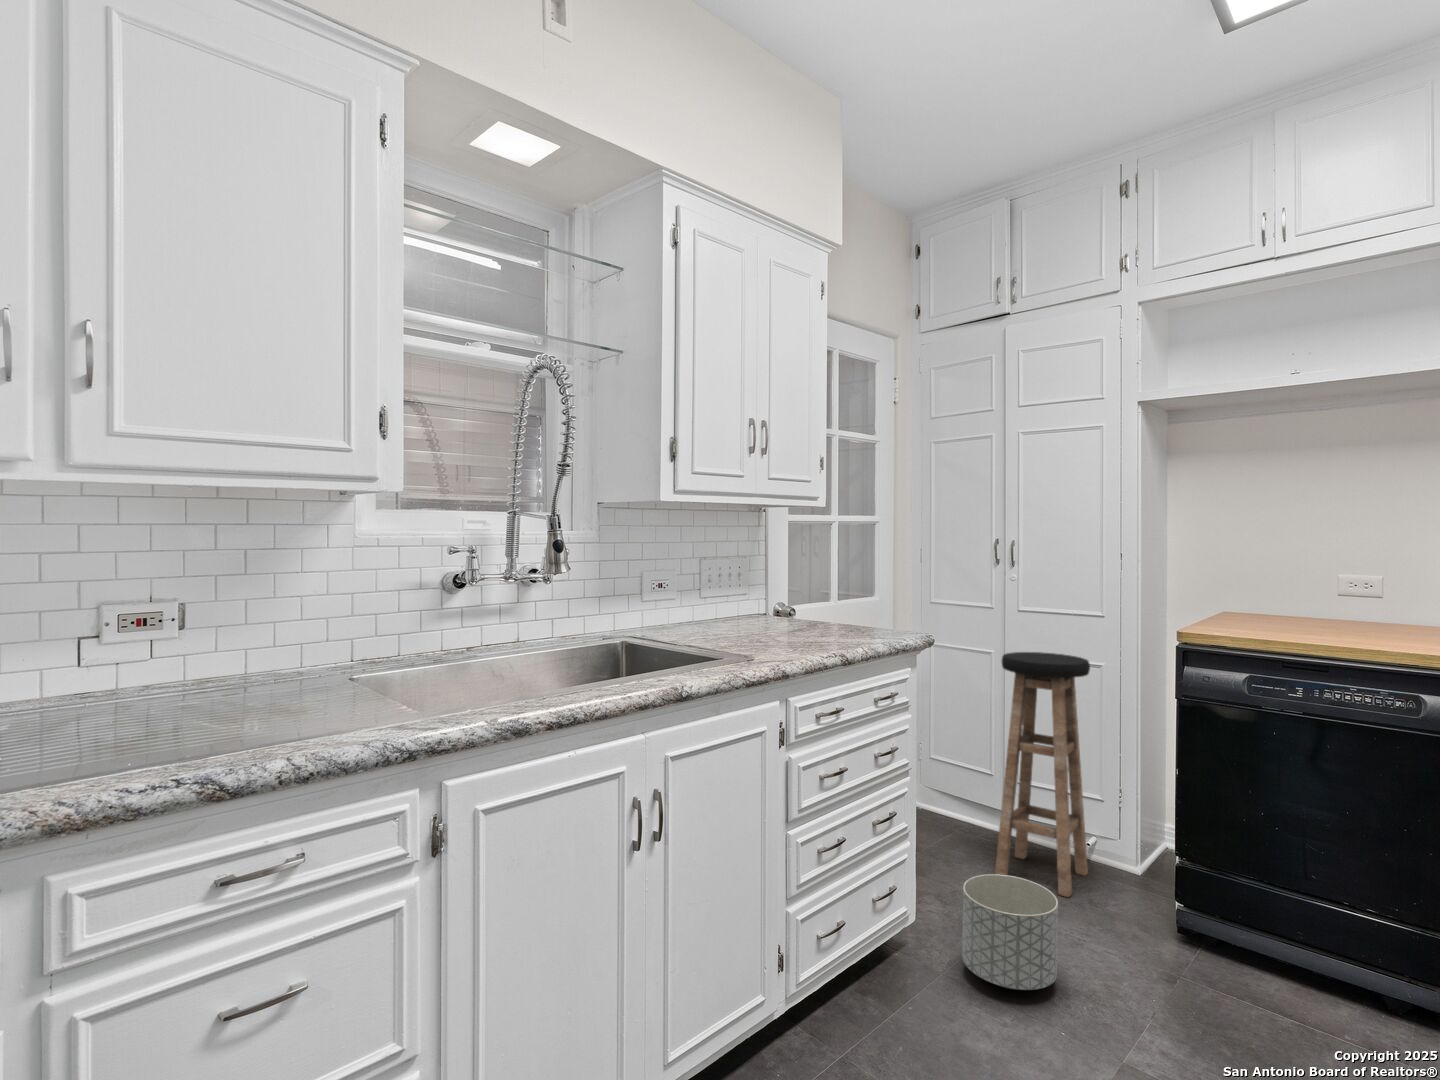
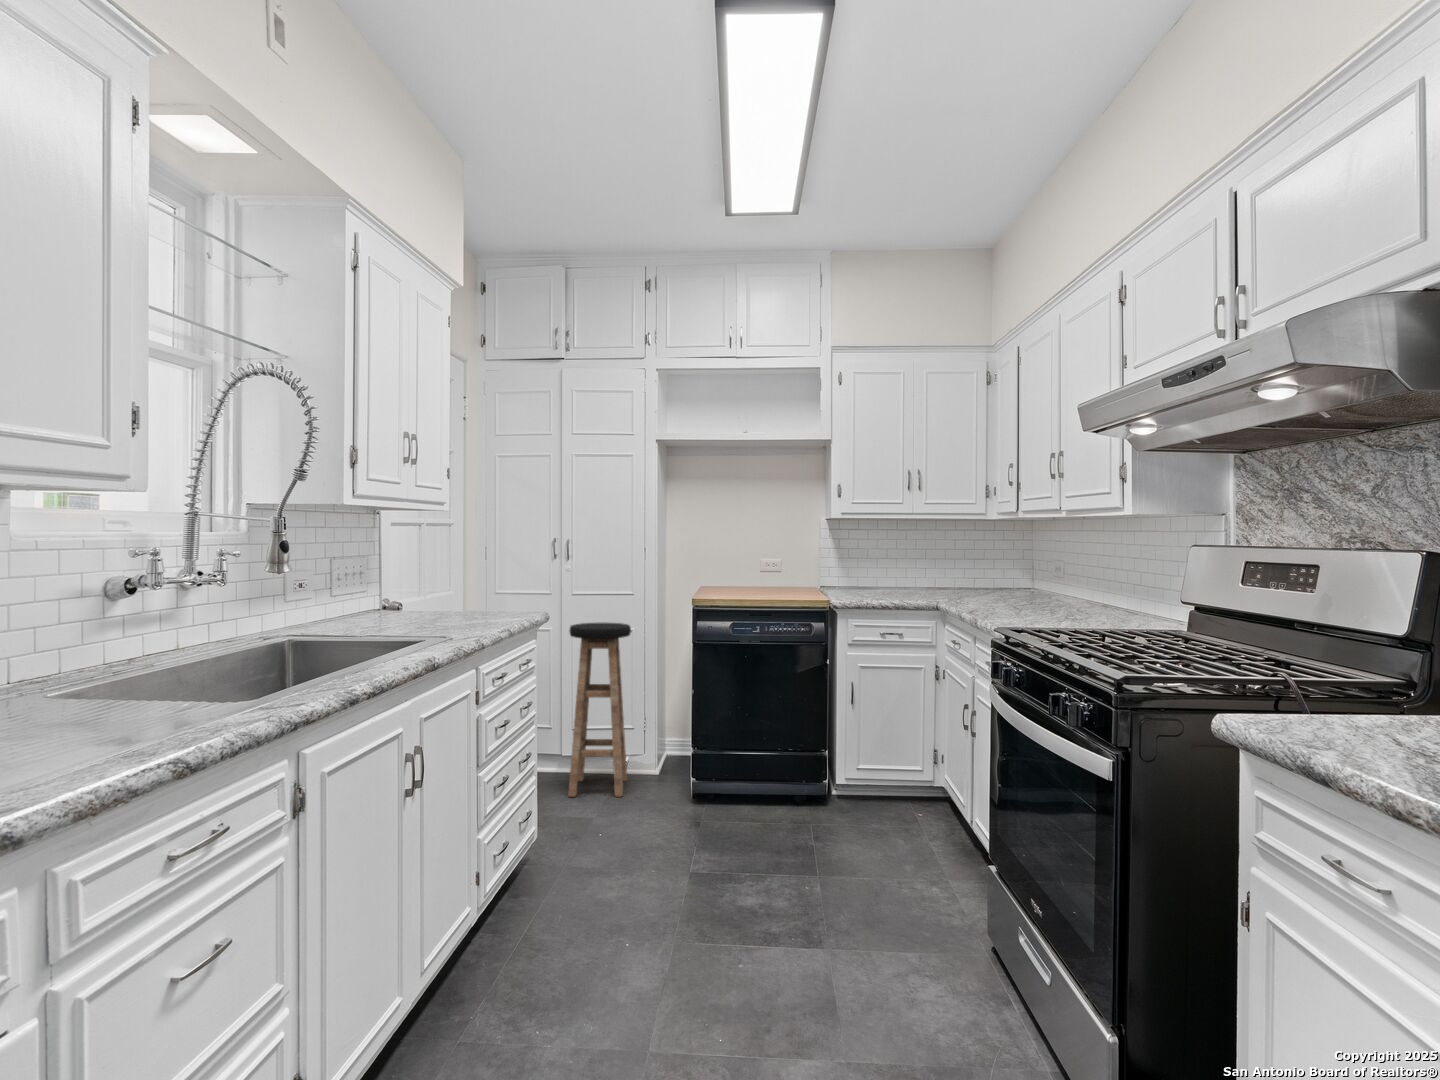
planter: present [962,874,1058,990] -> none [574,782,640,859]

